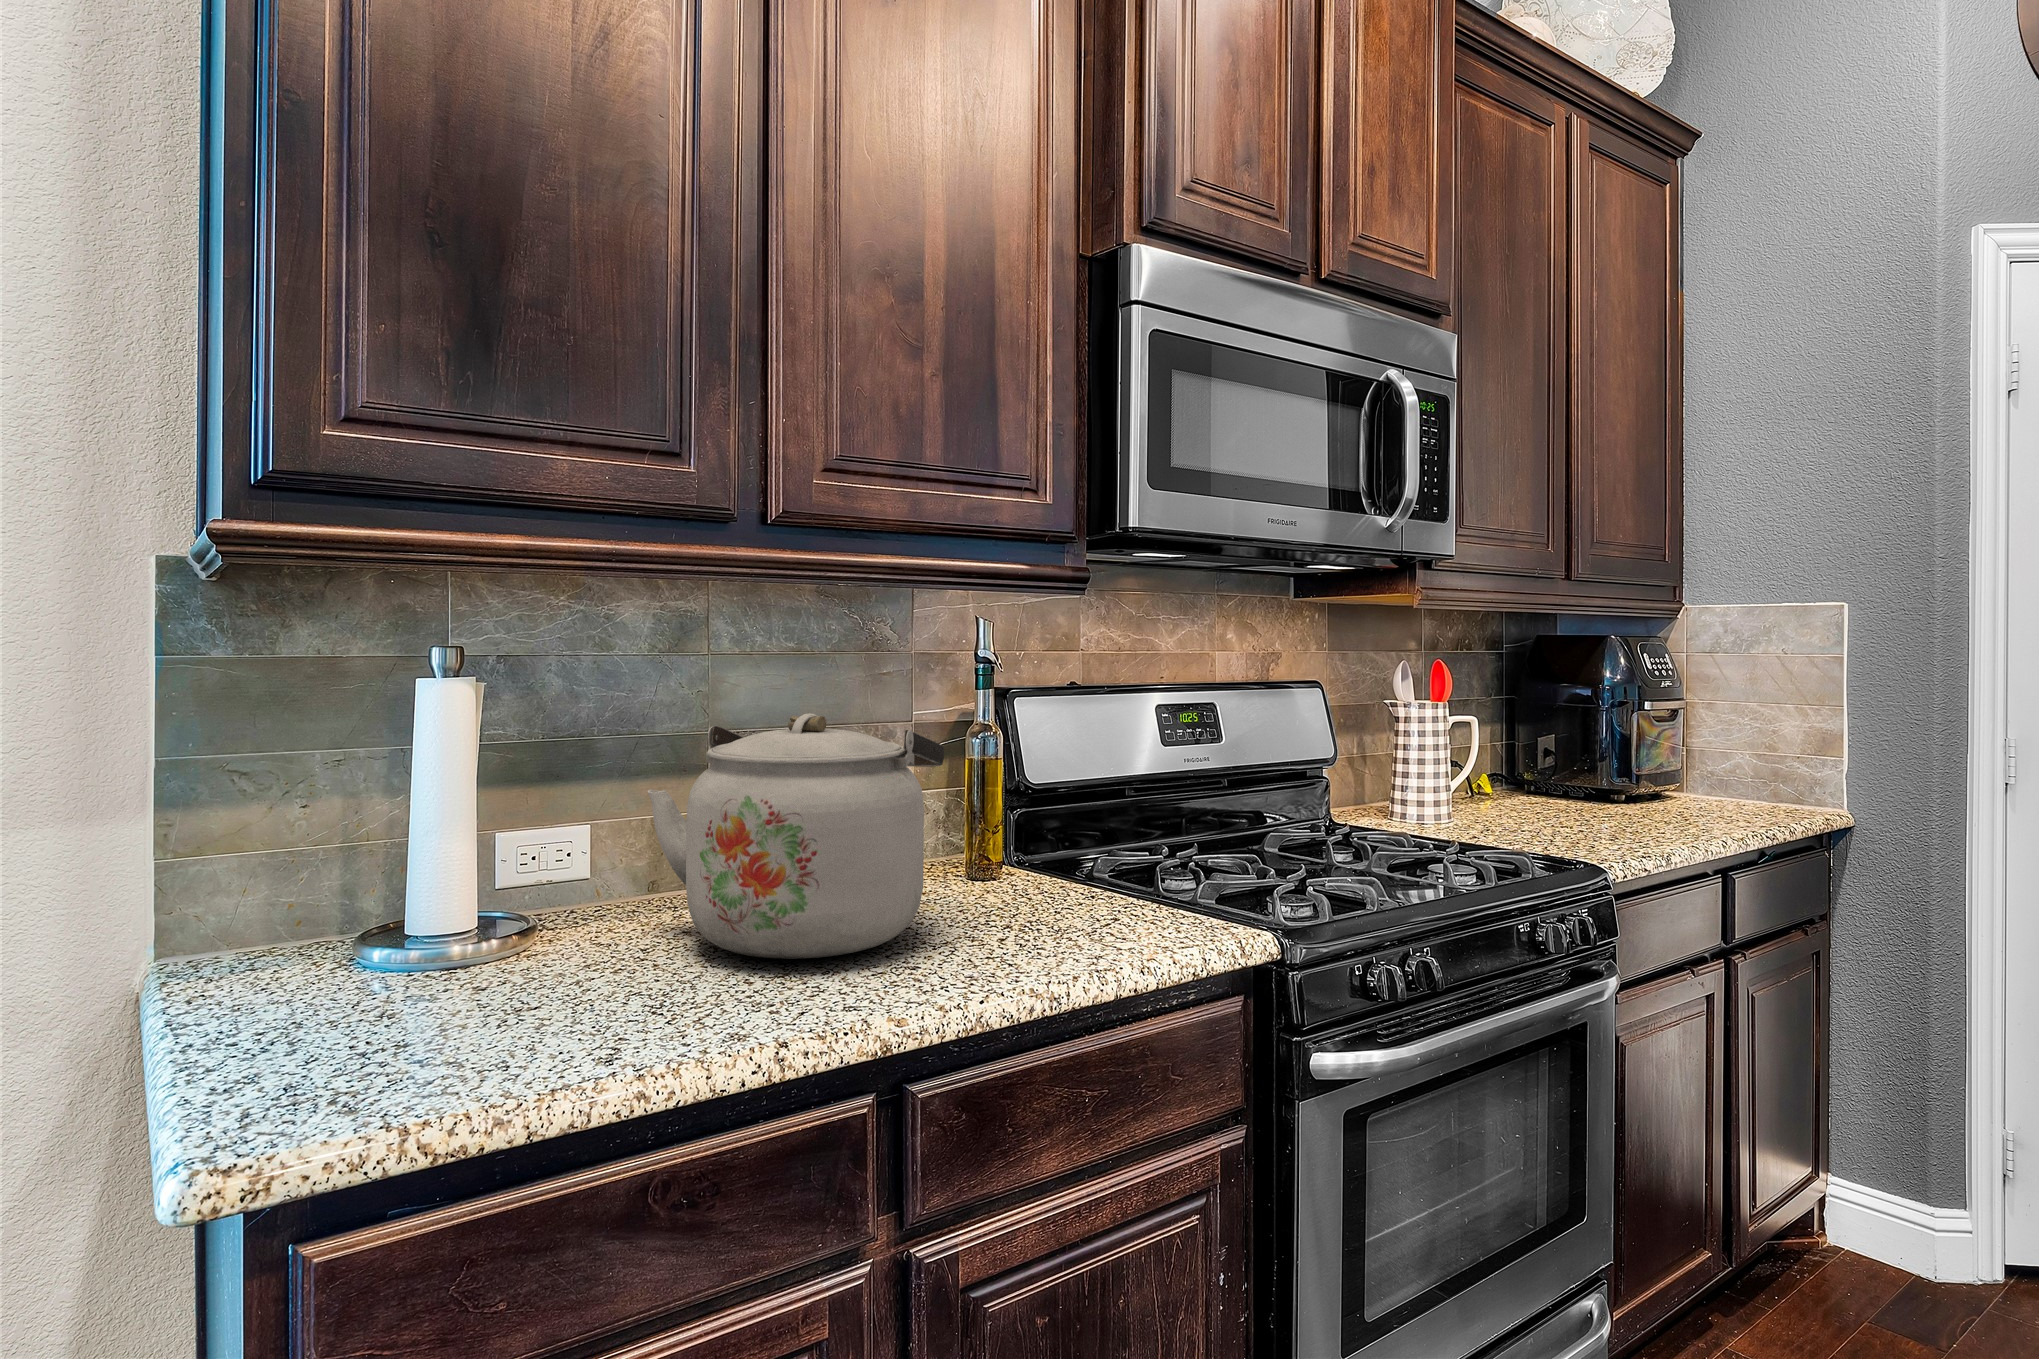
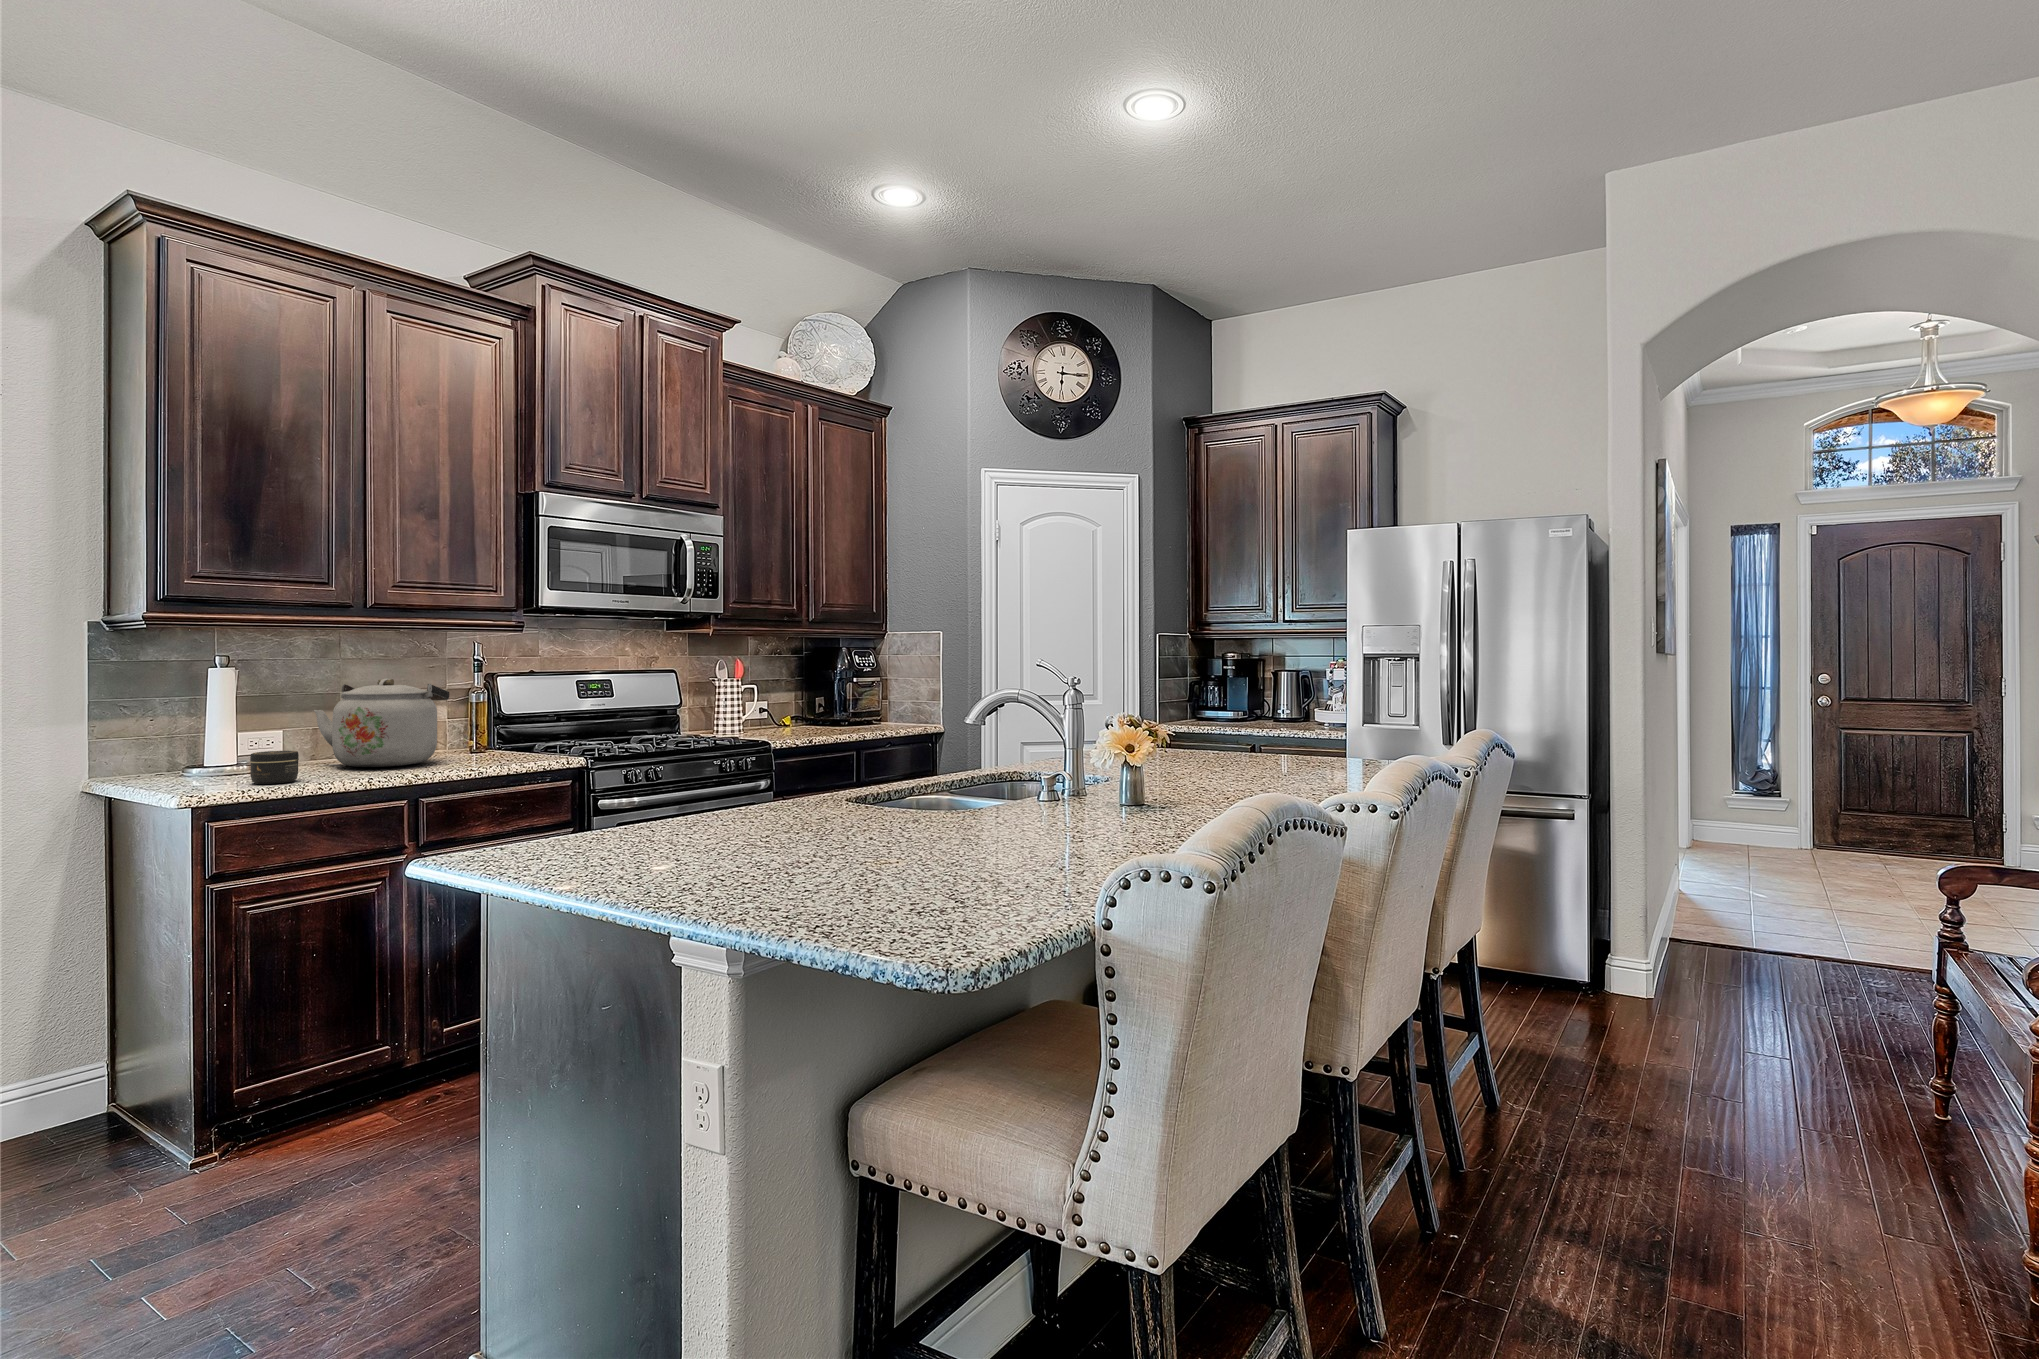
jar: none [466,935,595,1054] -> present [250,751,299,784]

